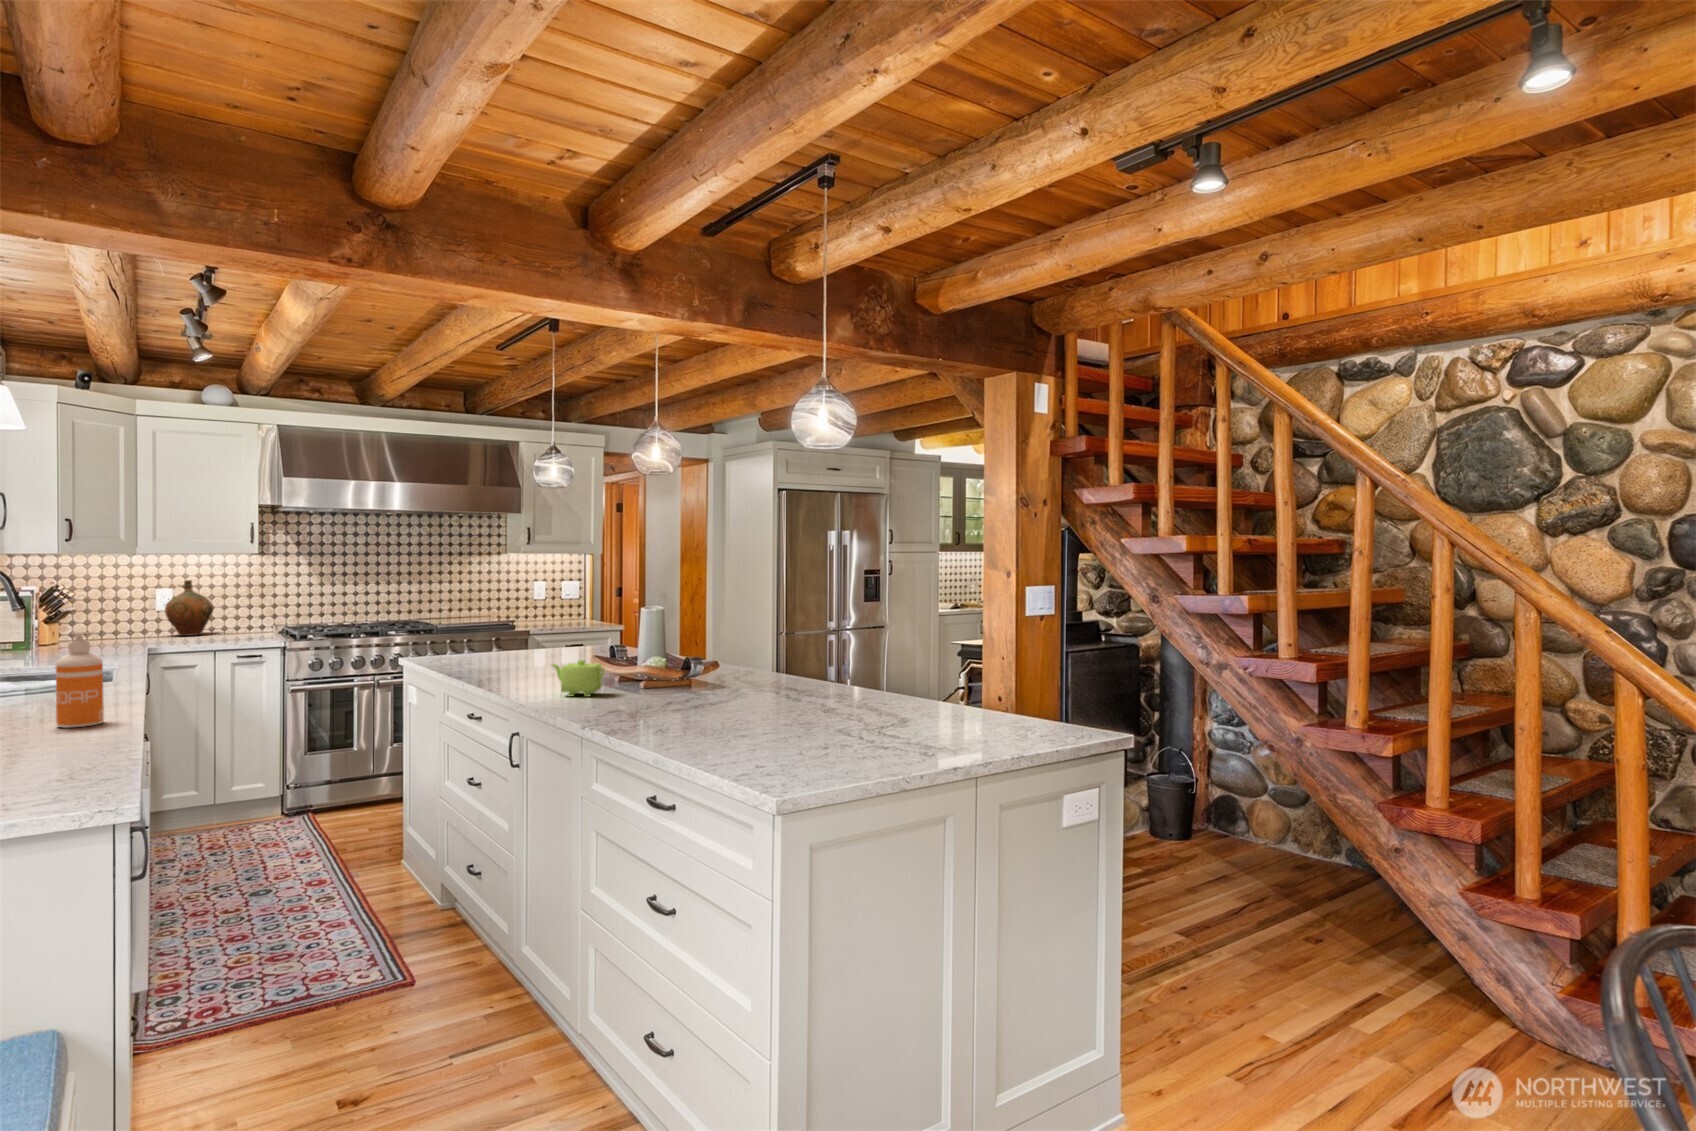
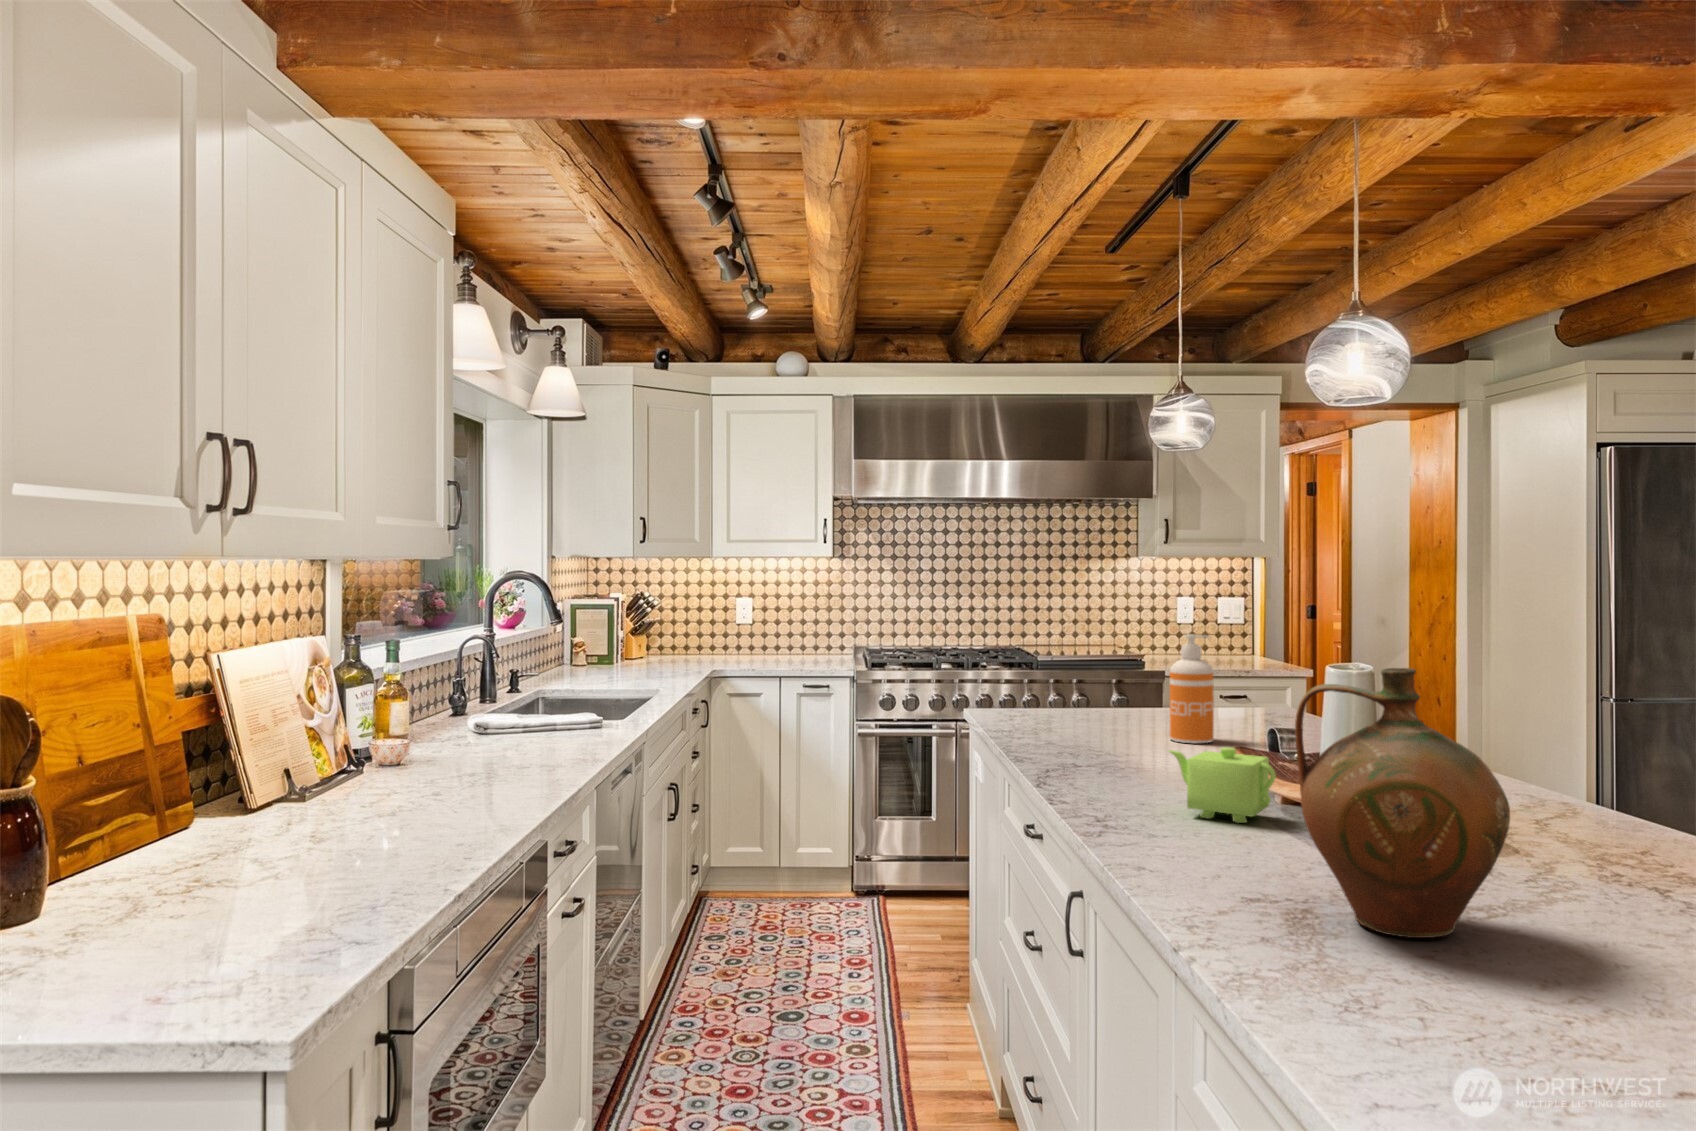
ceramic jug: present [165,580,213,636] -> present [1295,668,1510,938]
soap dispenser: present [56,632,104,728] -> present [1170,634,1214,743]

